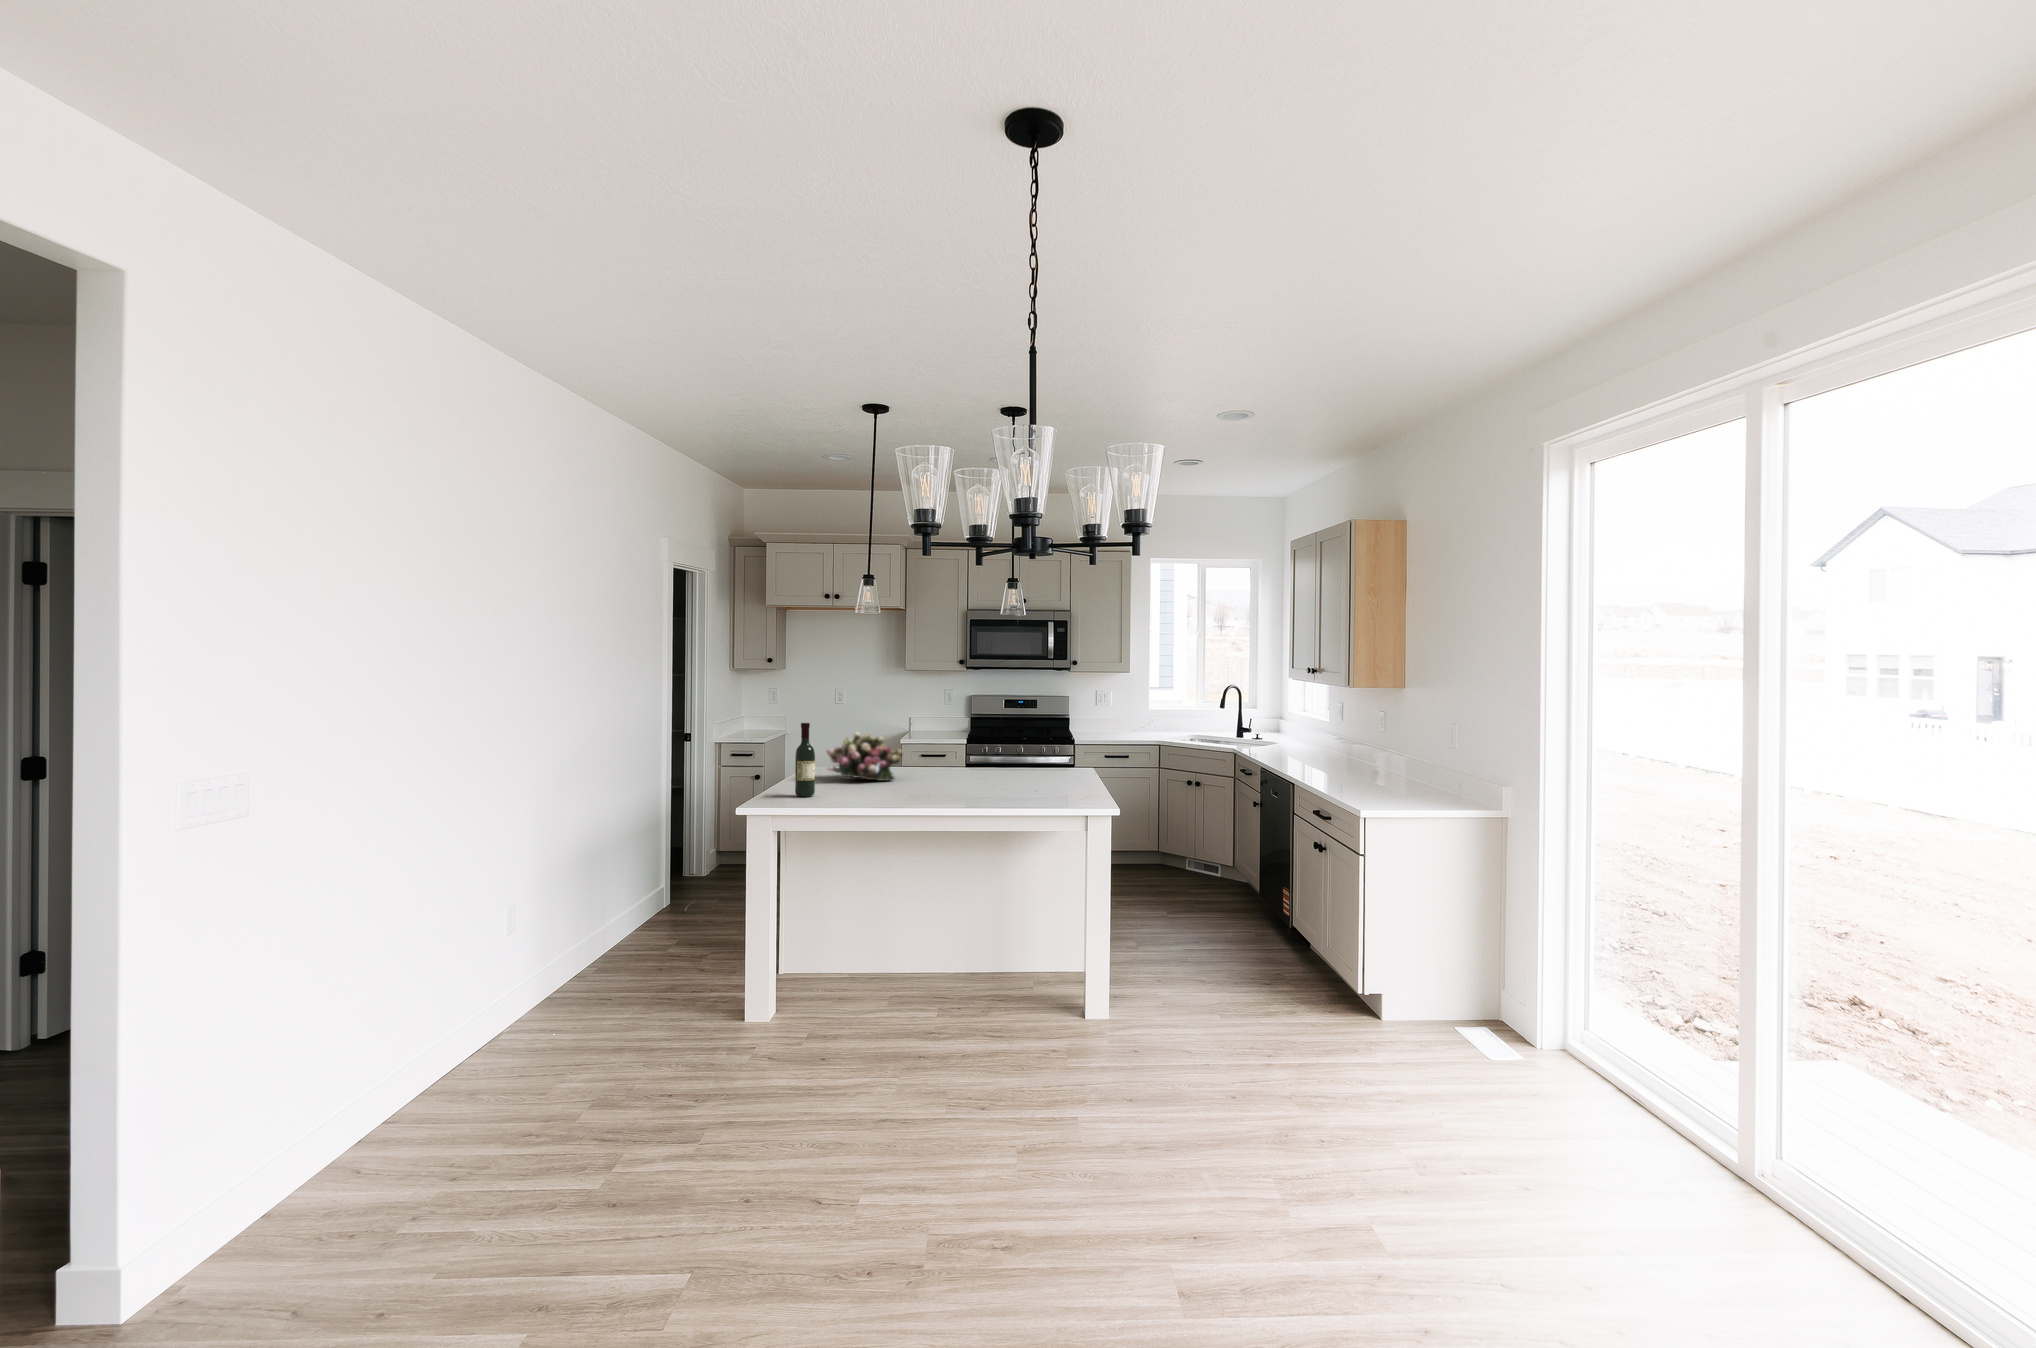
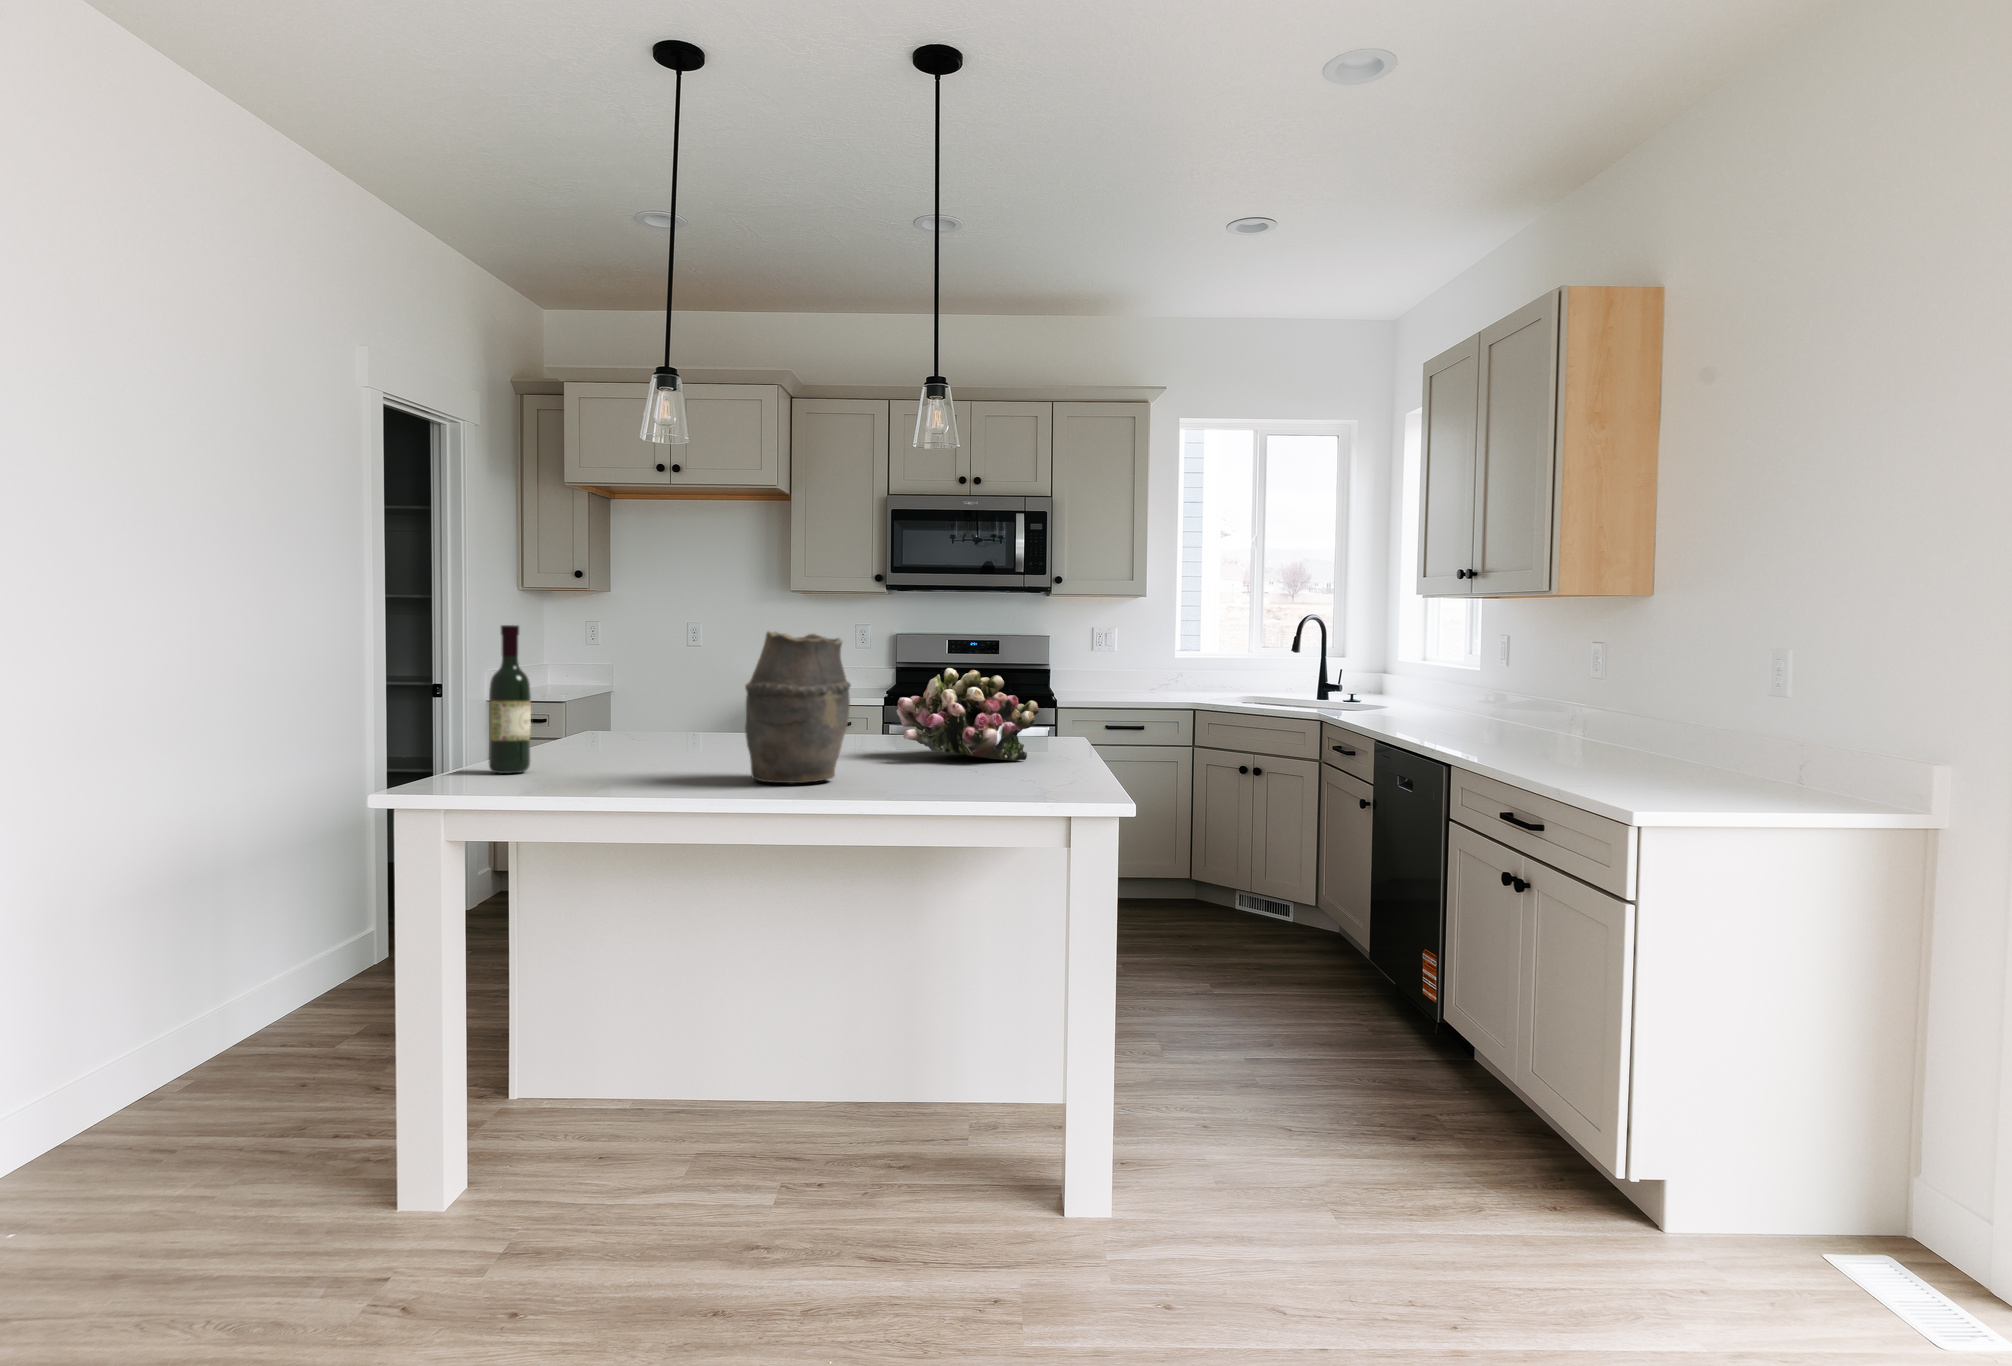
vase: none [924,725,975,801] -> present [745,632,850,783]
flower arrangement: present [827,732,903,781] -> present [896,668,1039,761]

